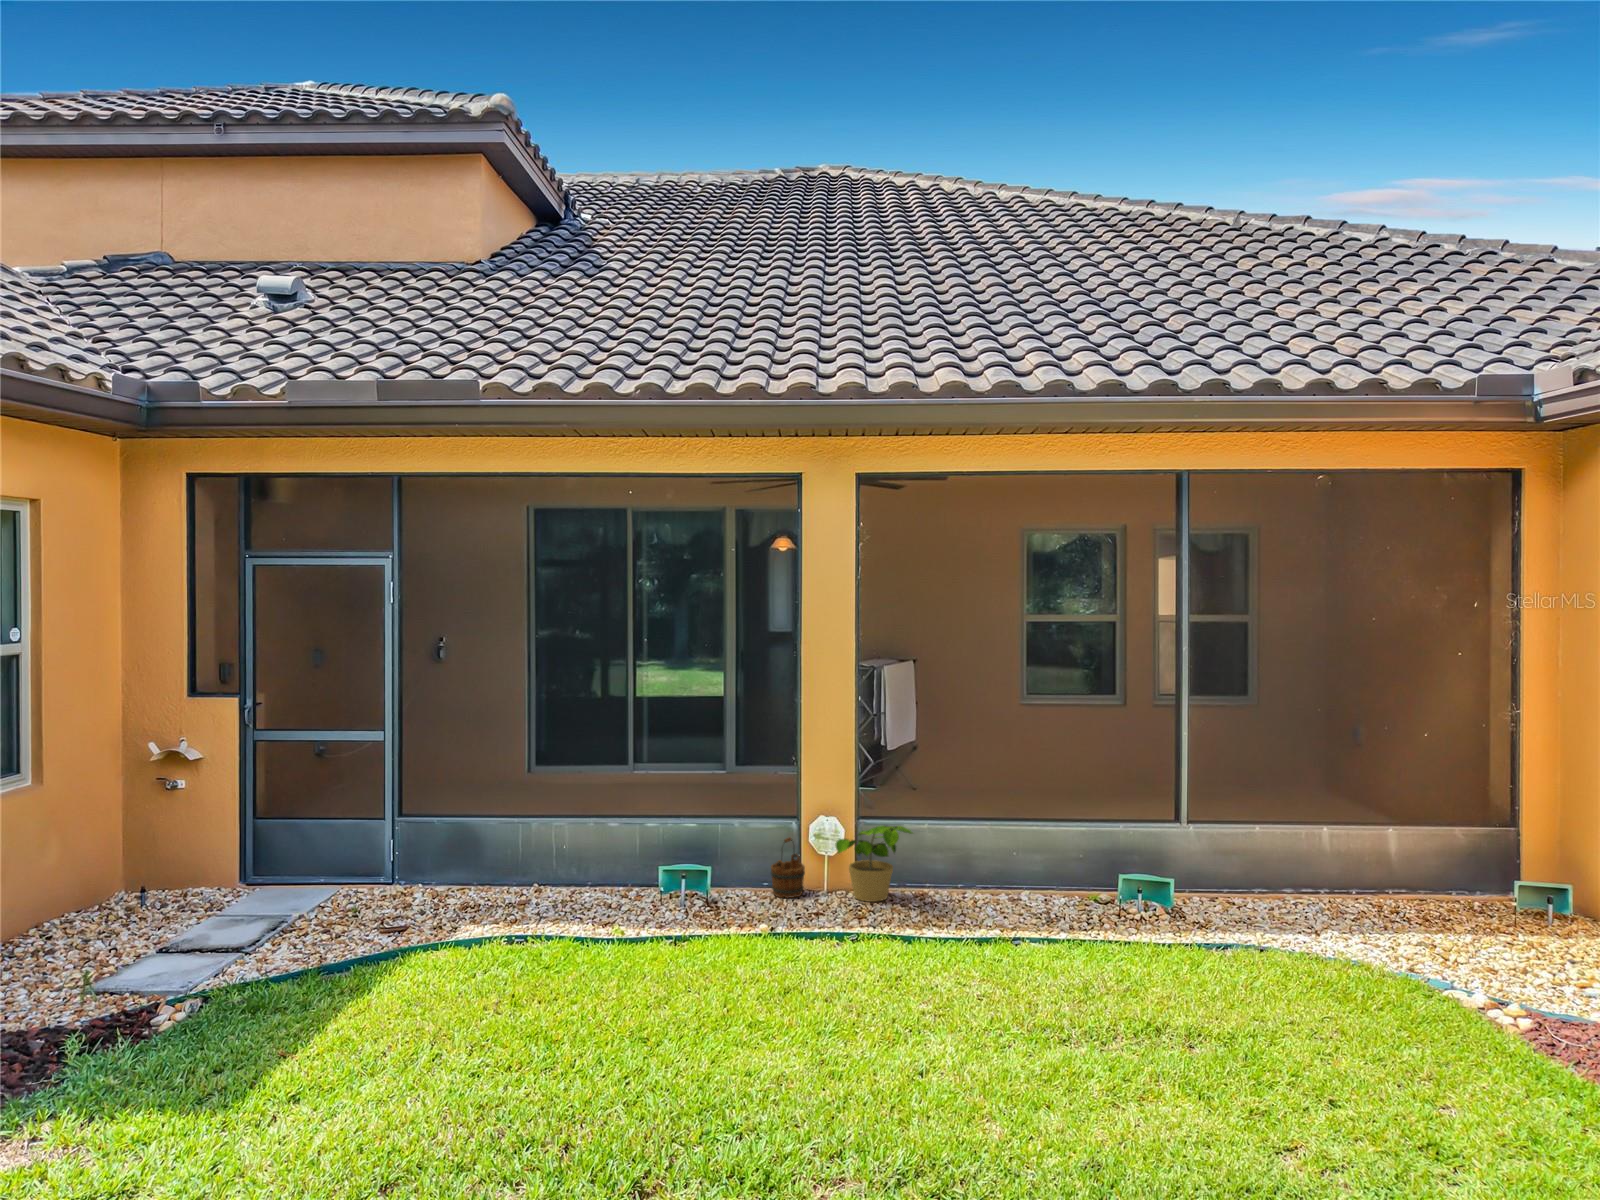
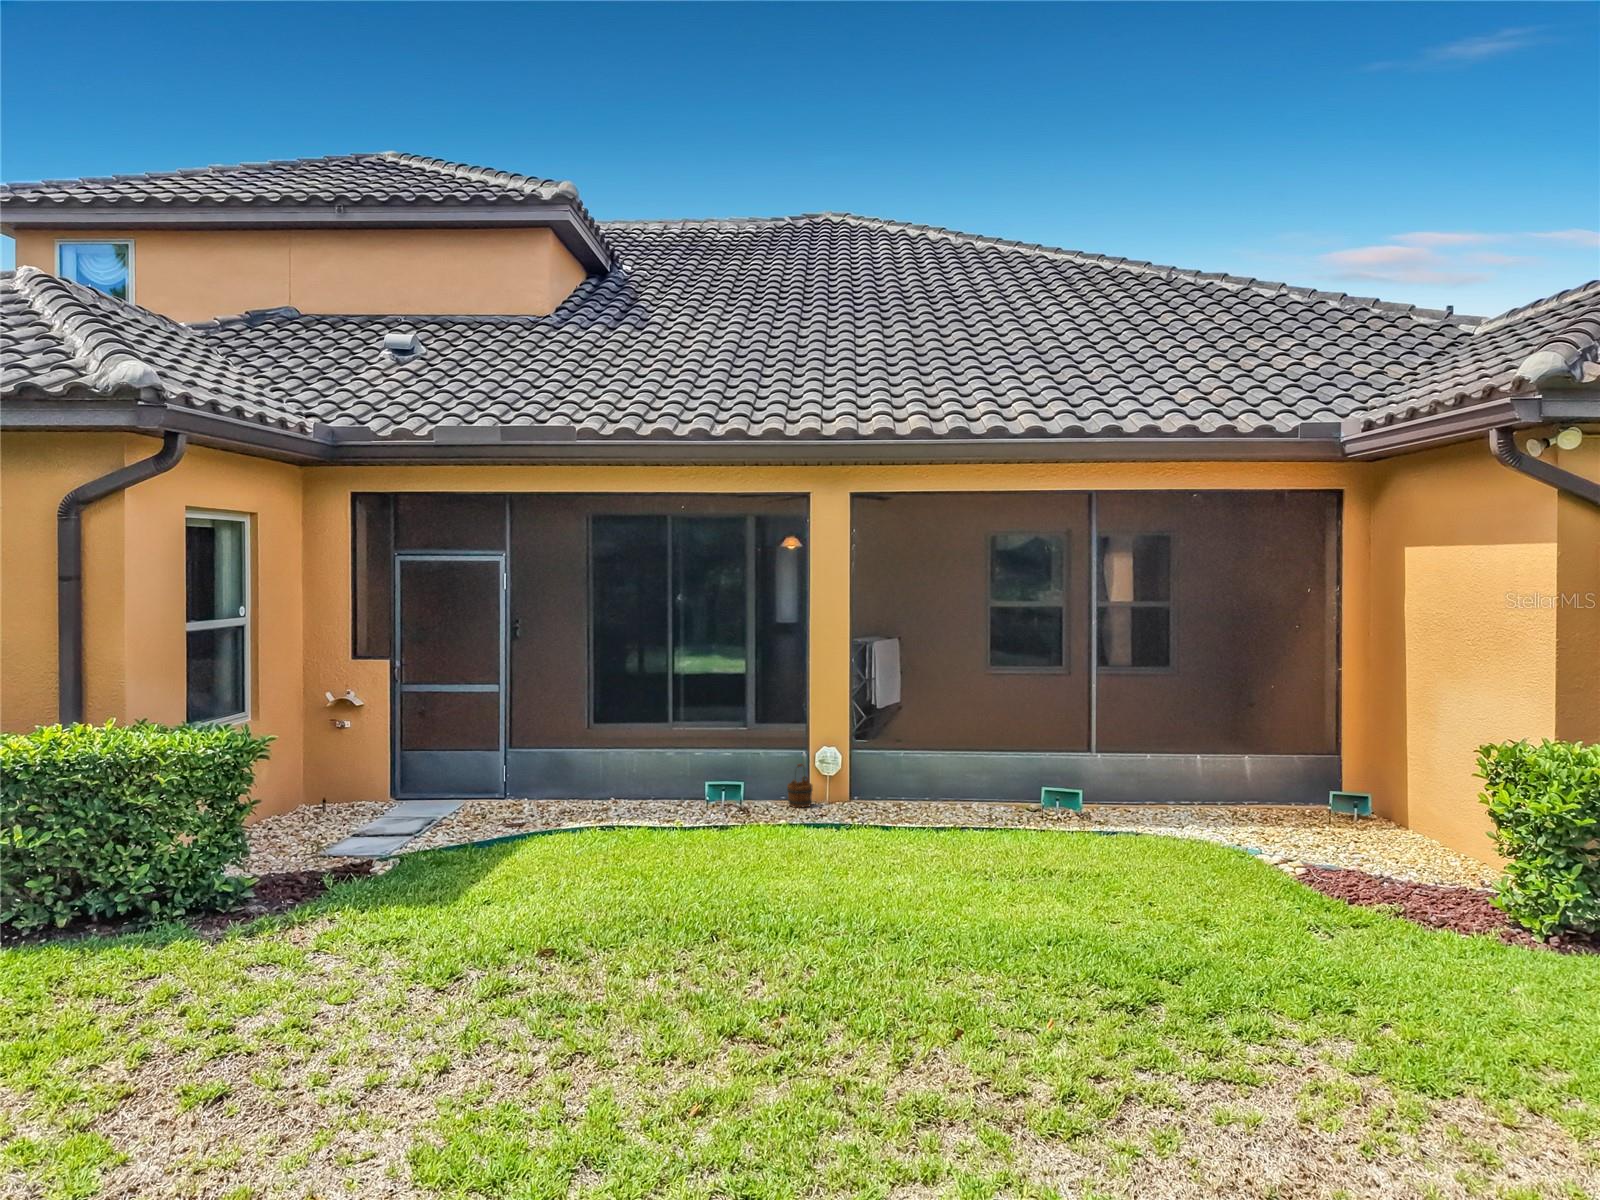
potted plant: present [835,825,912,902] -> none [835,753,893,810]

